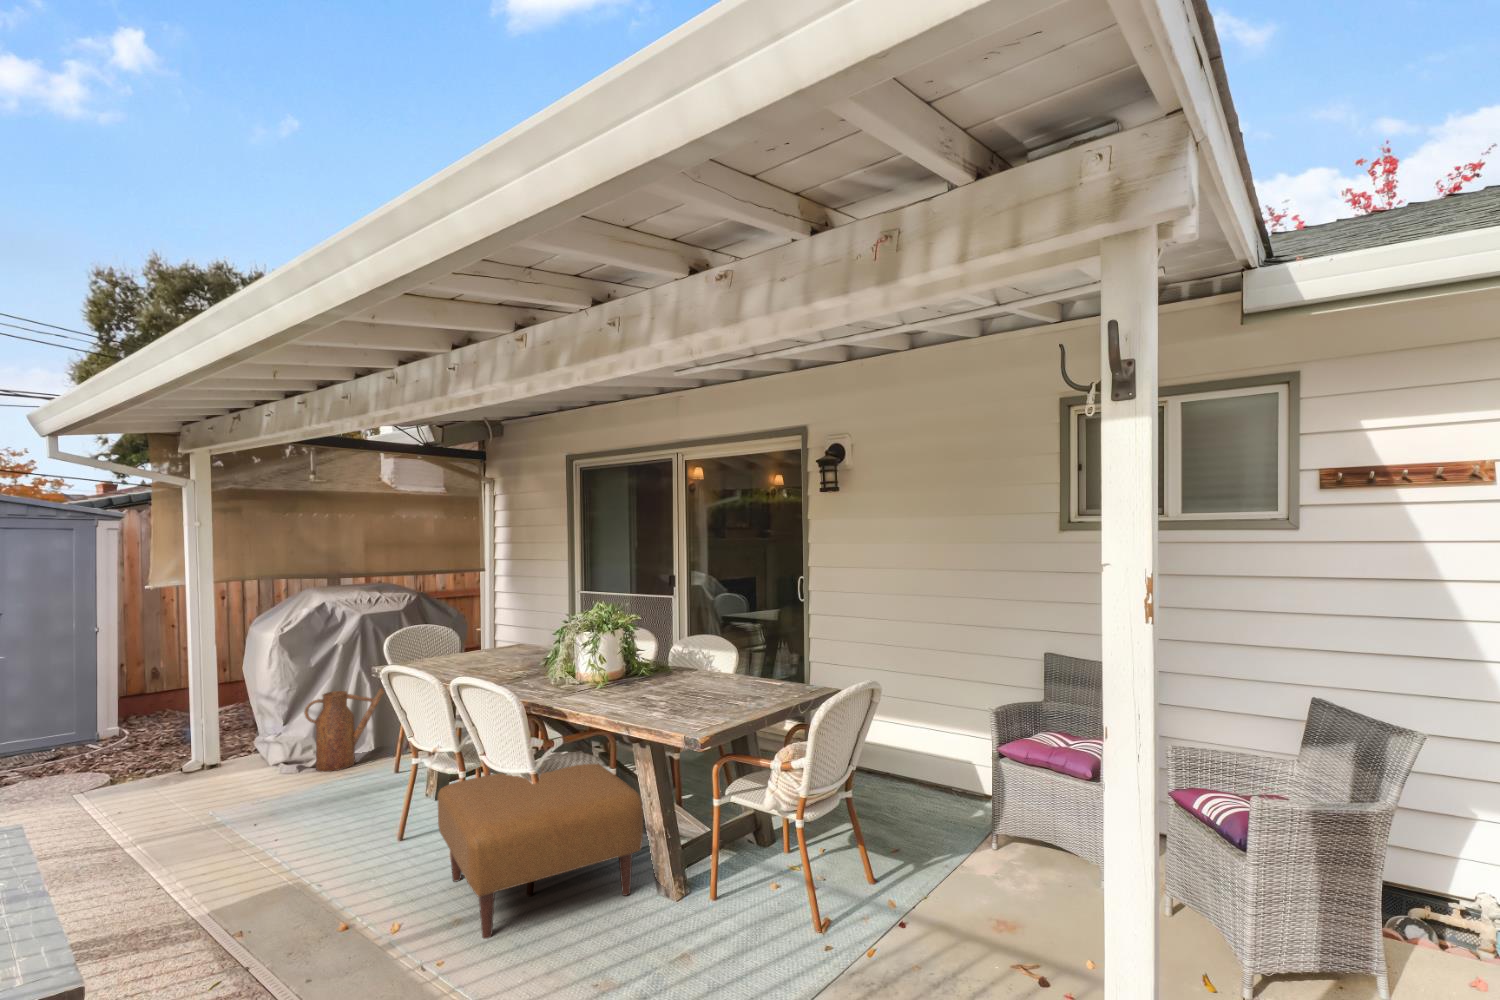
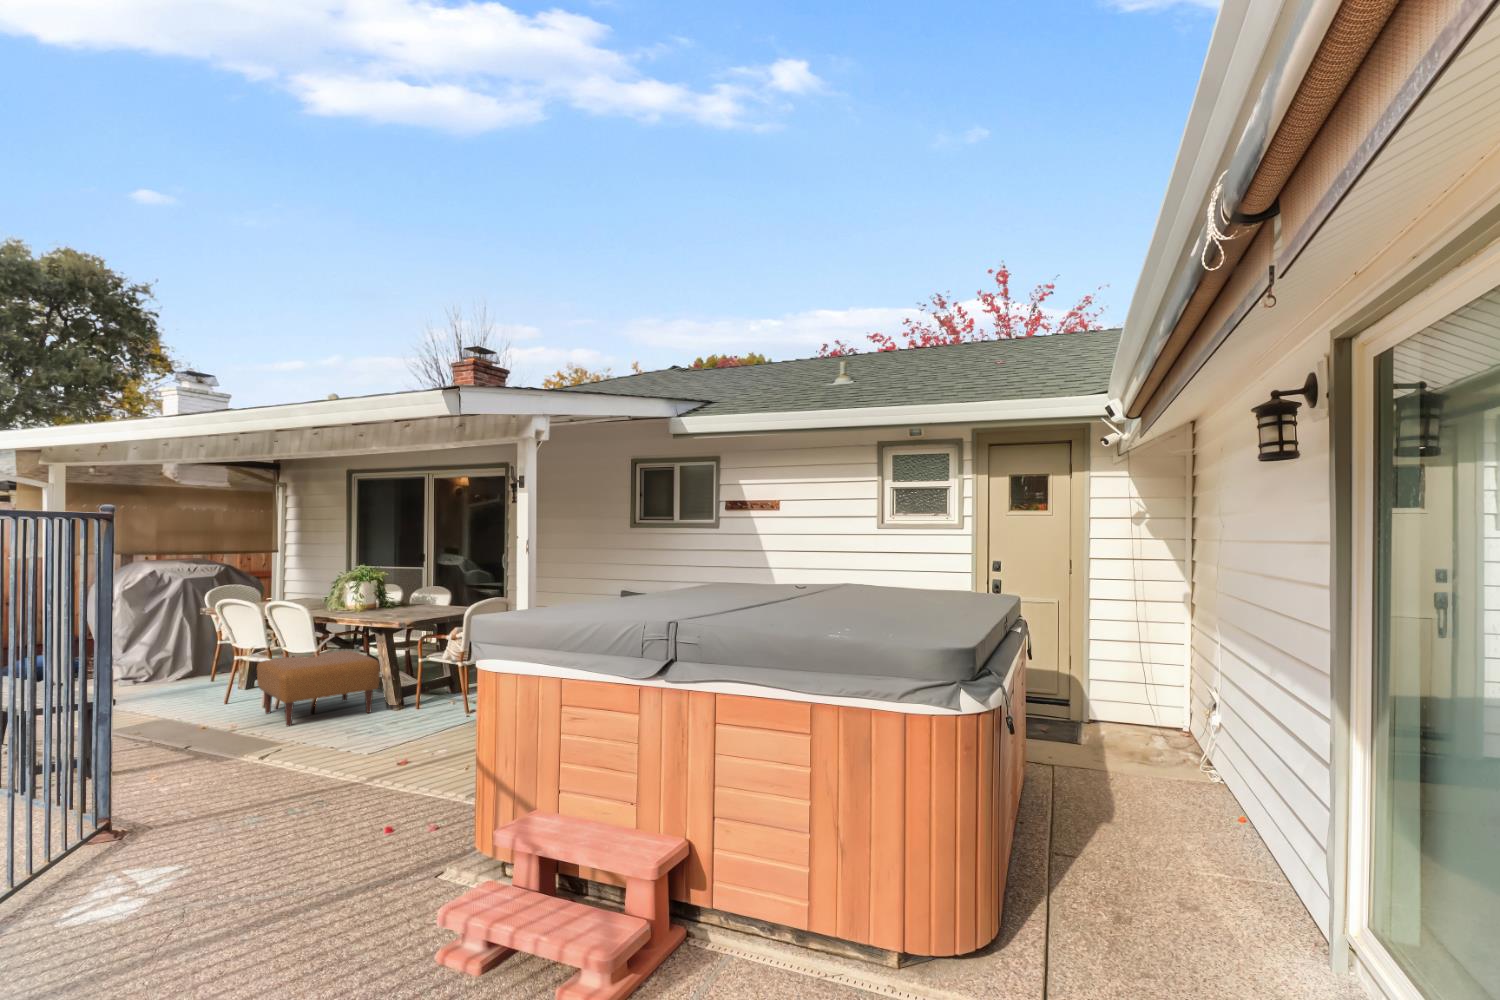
watering can: present [304,688,384,772] -> none [142,627,204,683]

